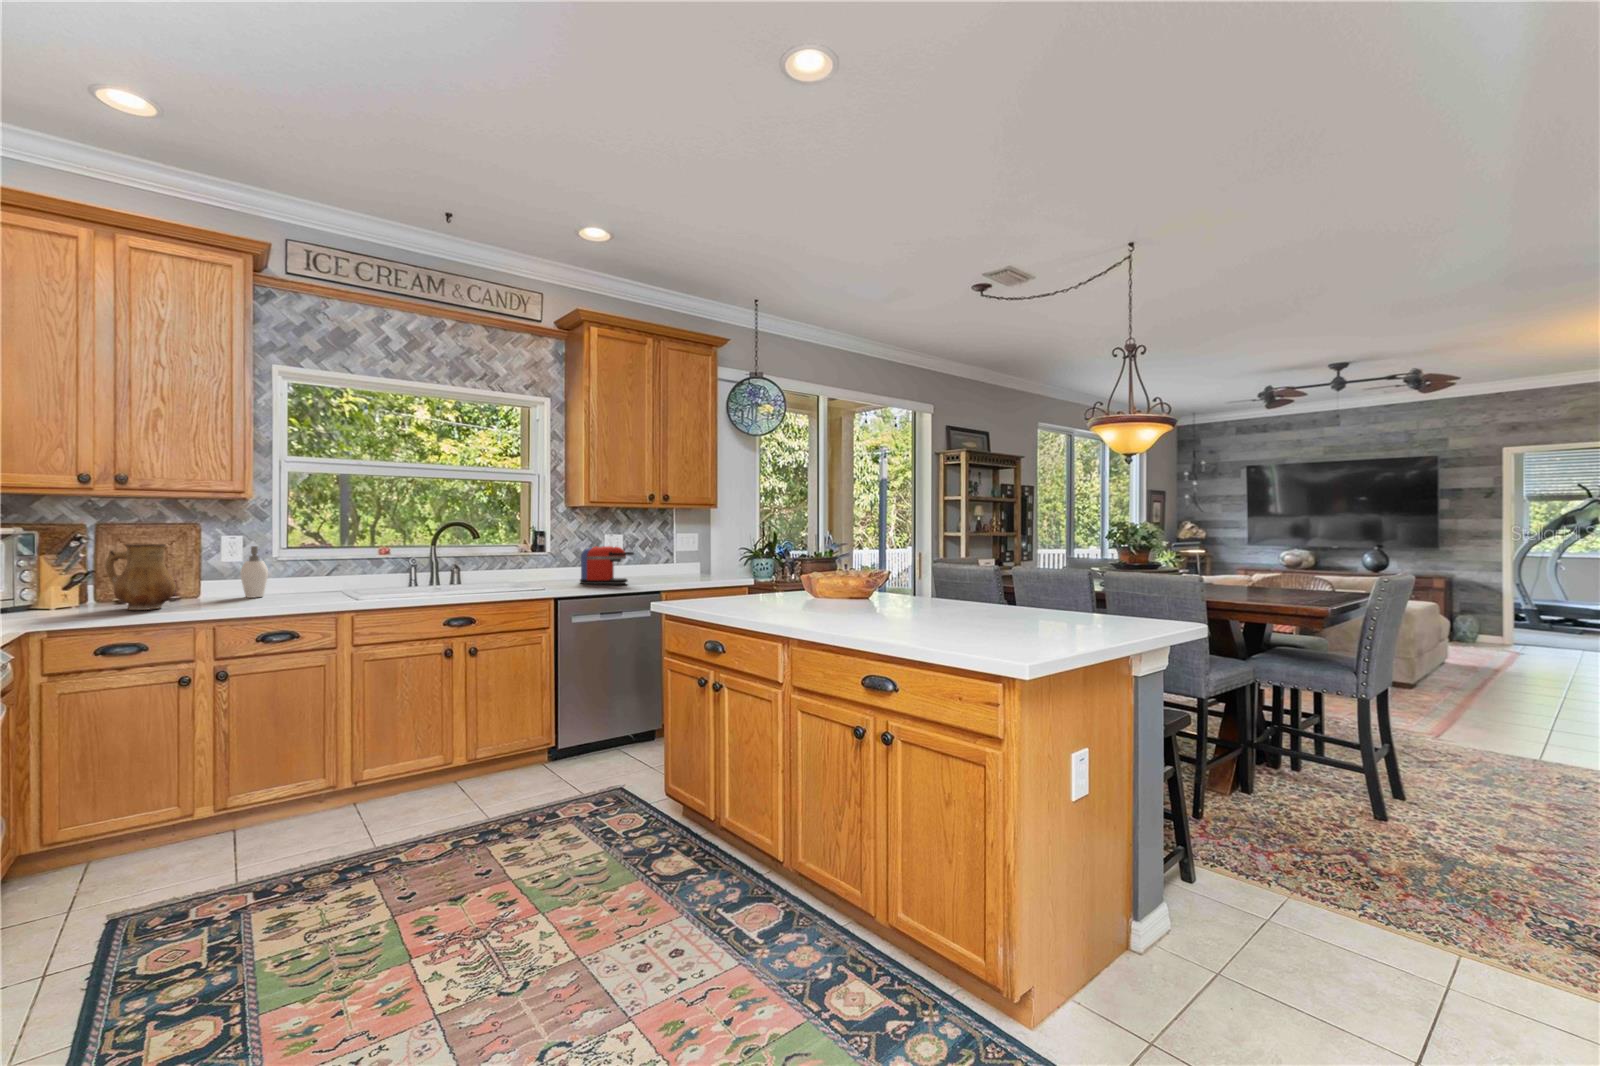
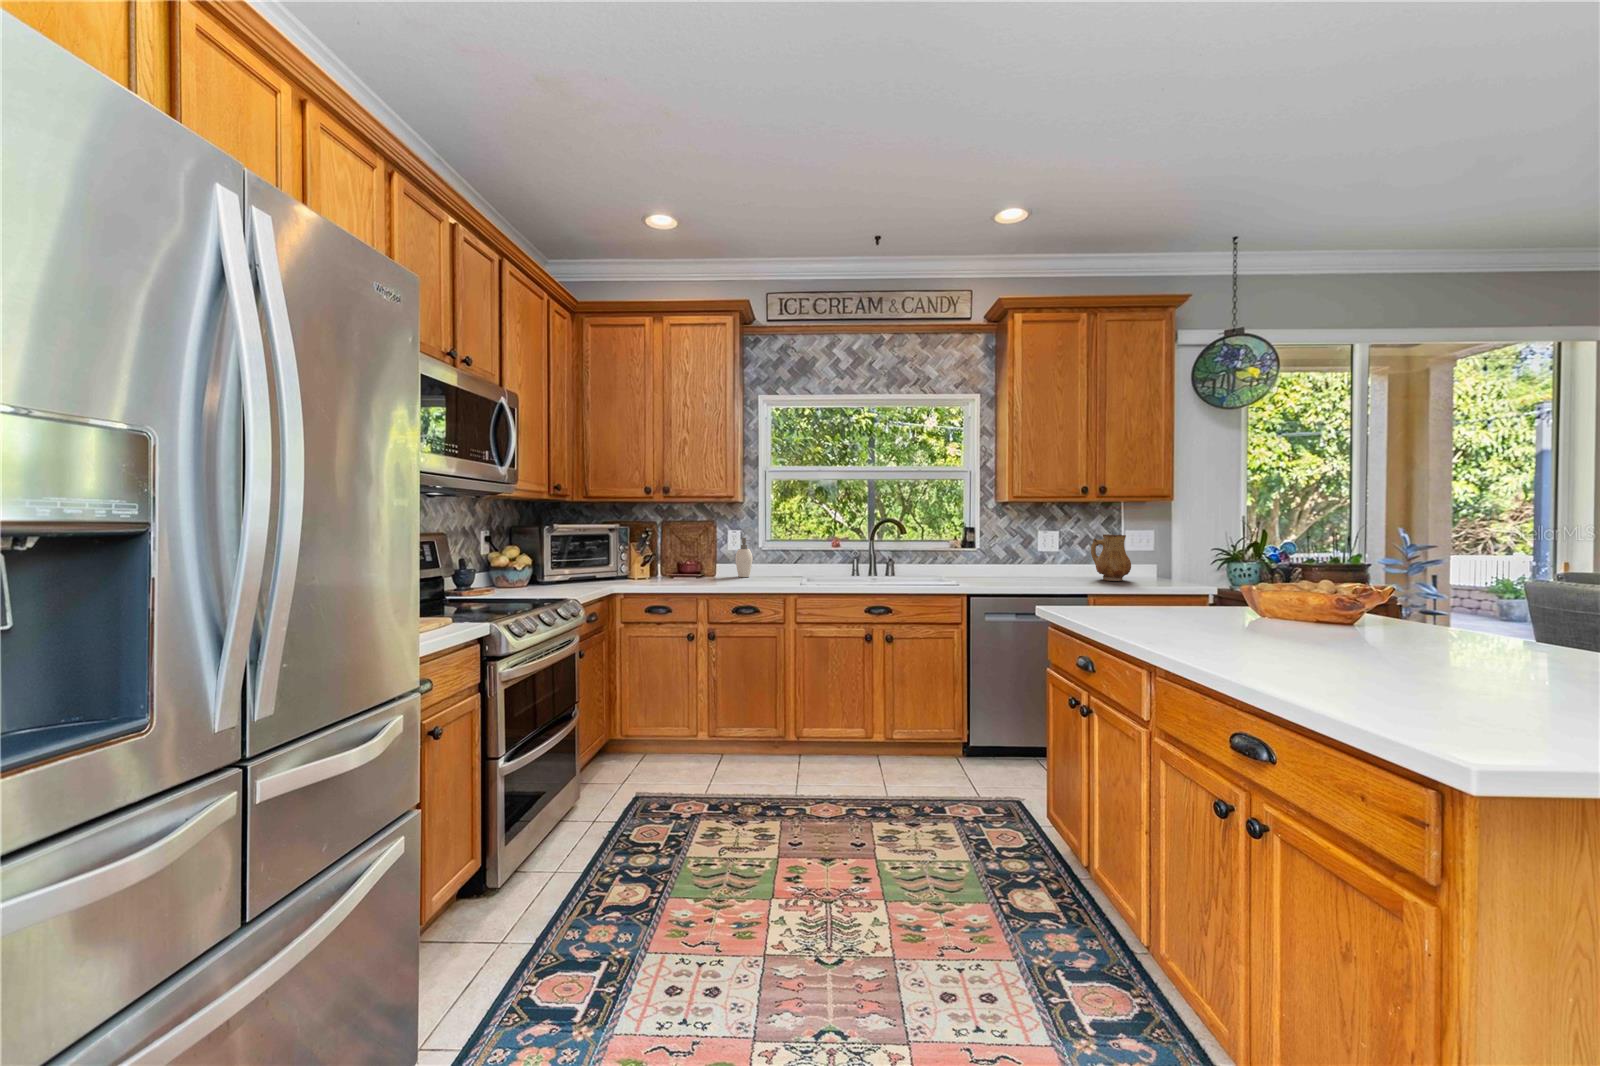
ceramic pitcher: present [105,544,176,610] -> present [1091,534,1131,581]
coffee maker: present [580,546,634,584] -> none [1003,543,1060,583]

